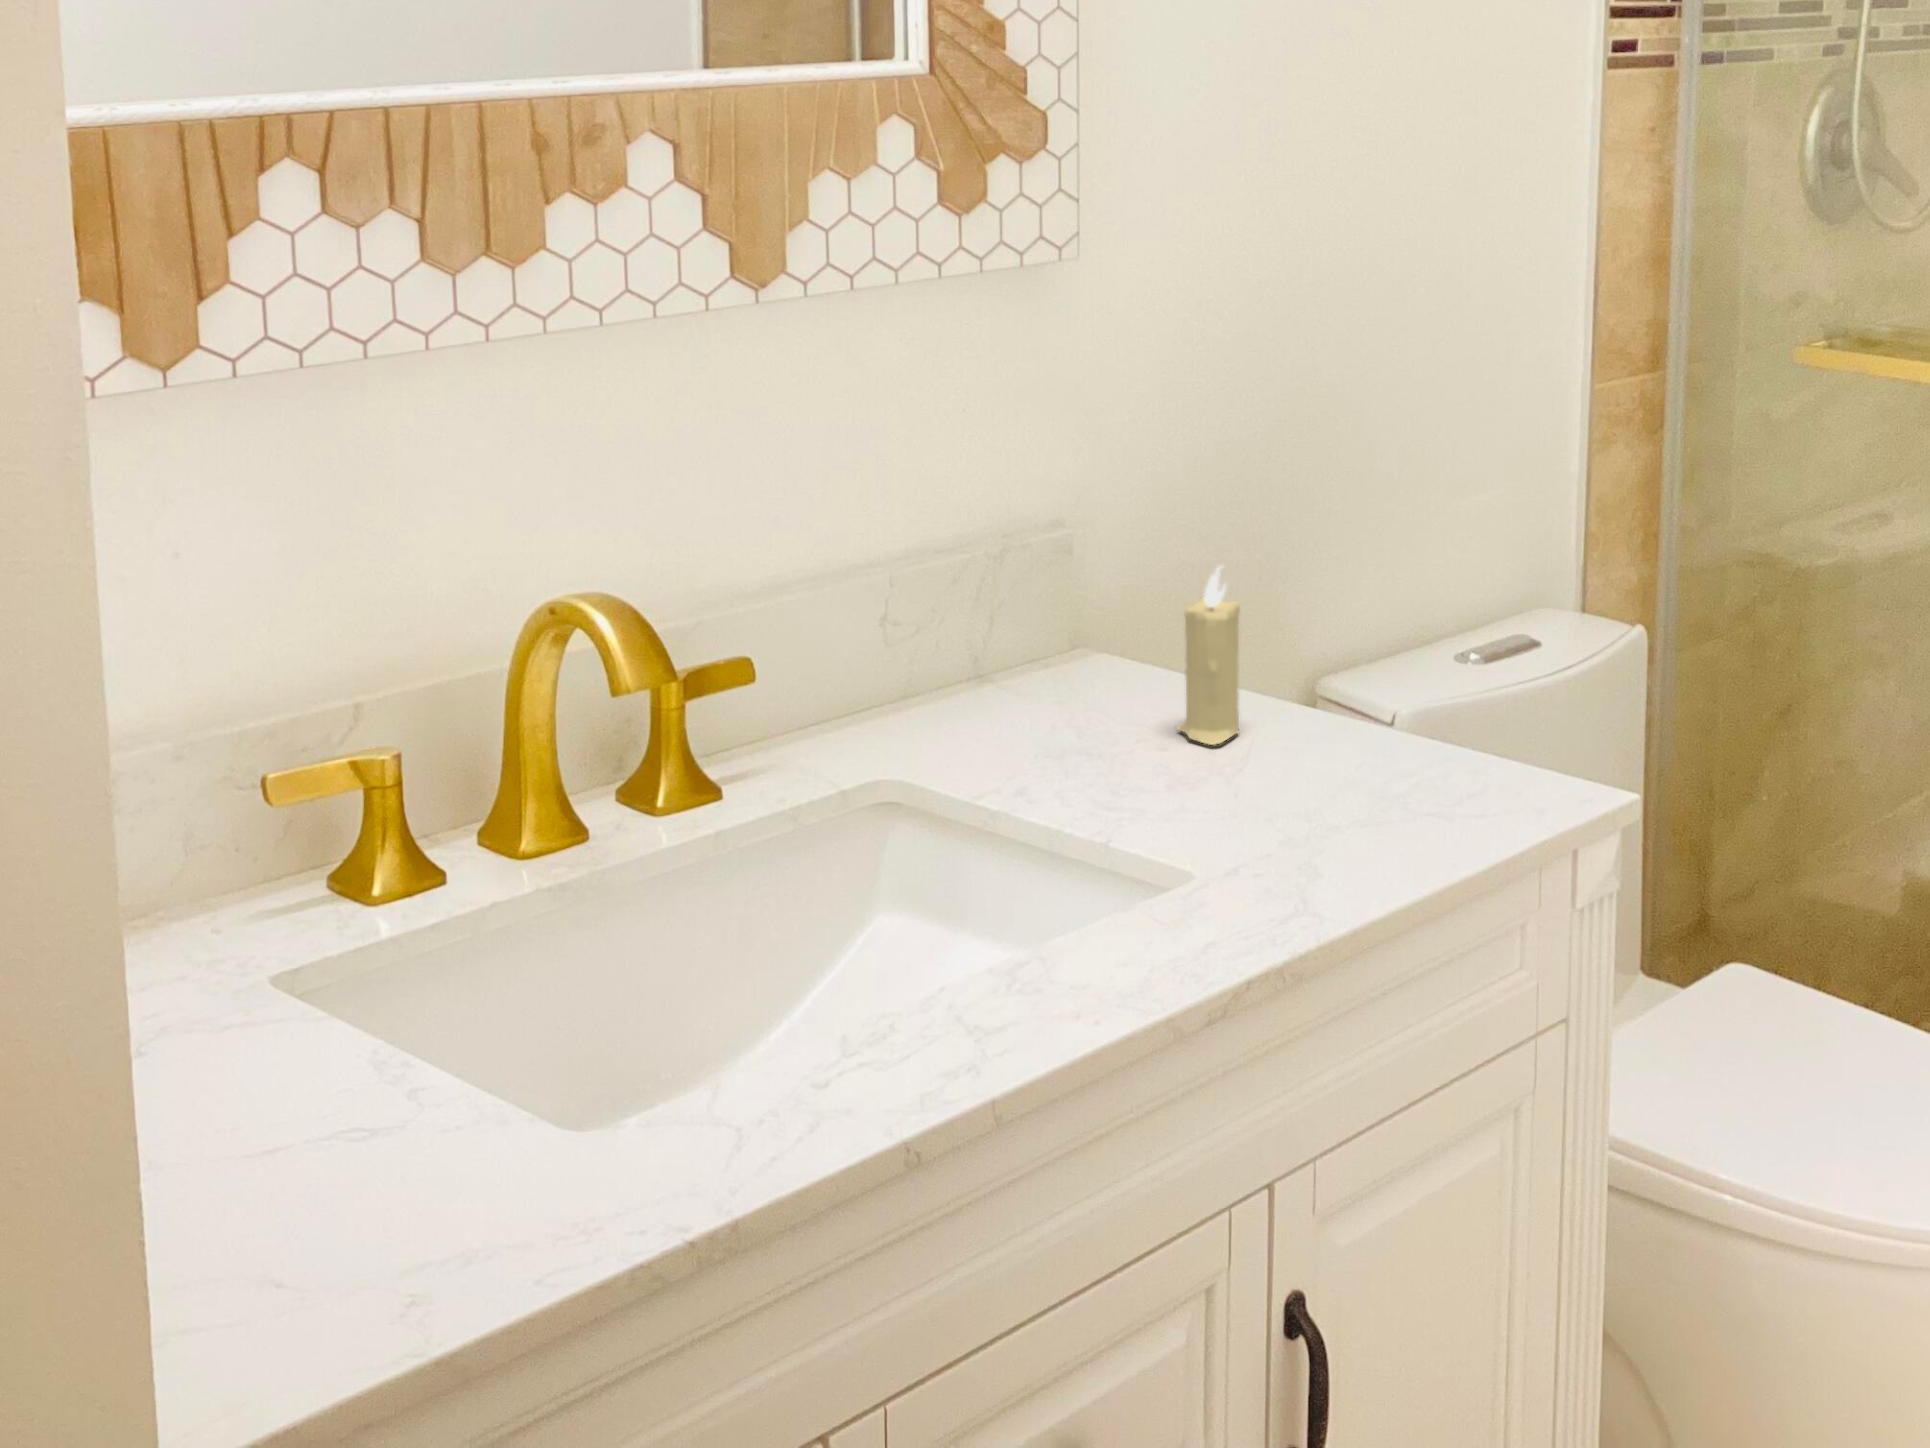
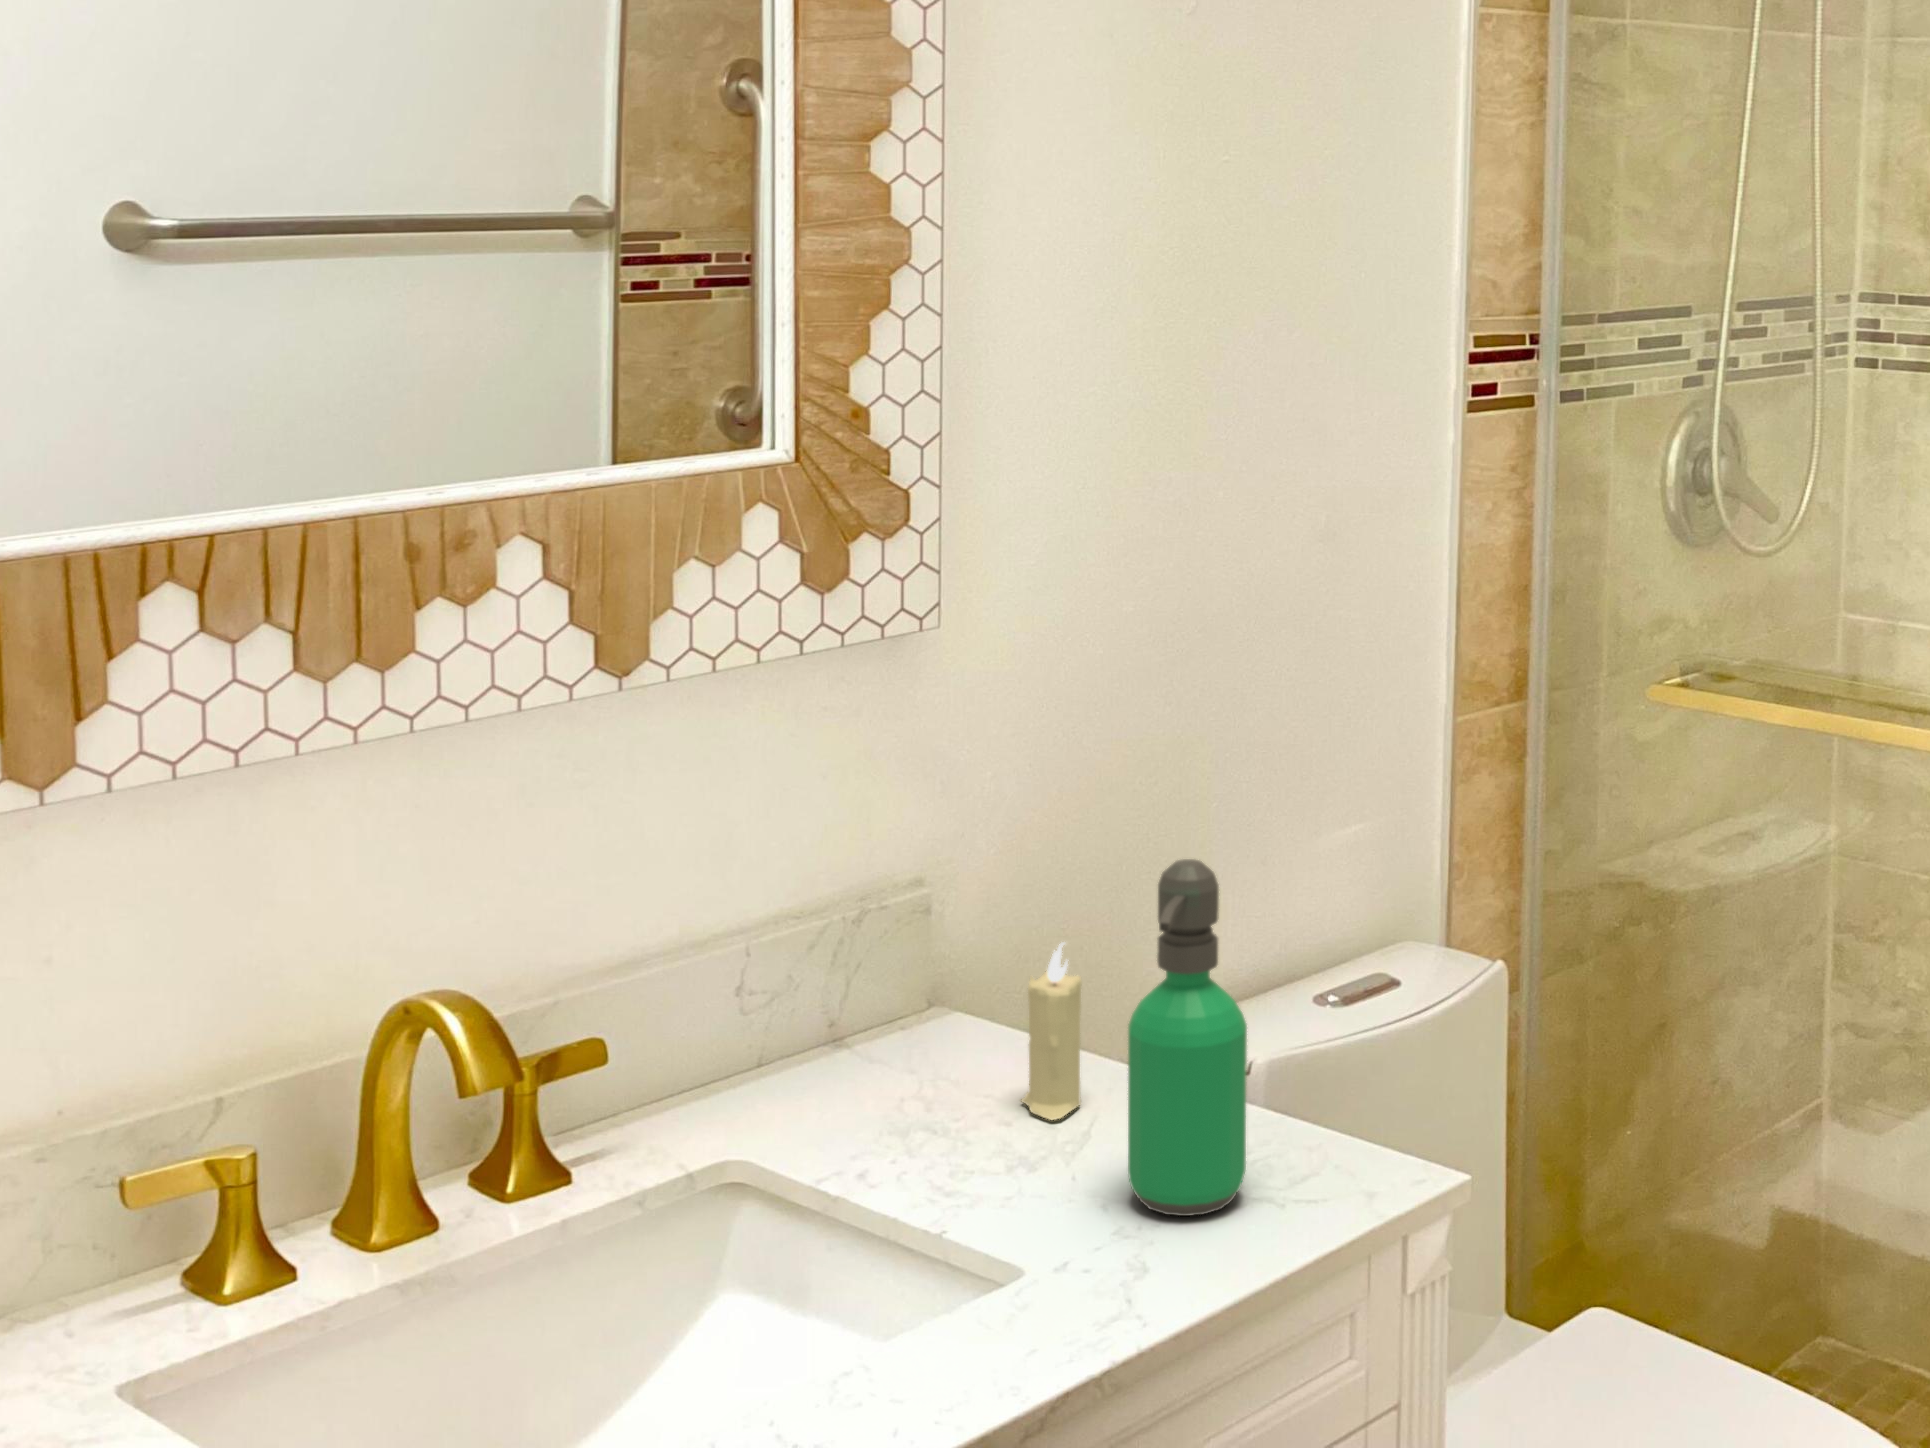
soap dispenser: none [1300,464,1423,825] -> present [1128,859,1247,1216]

